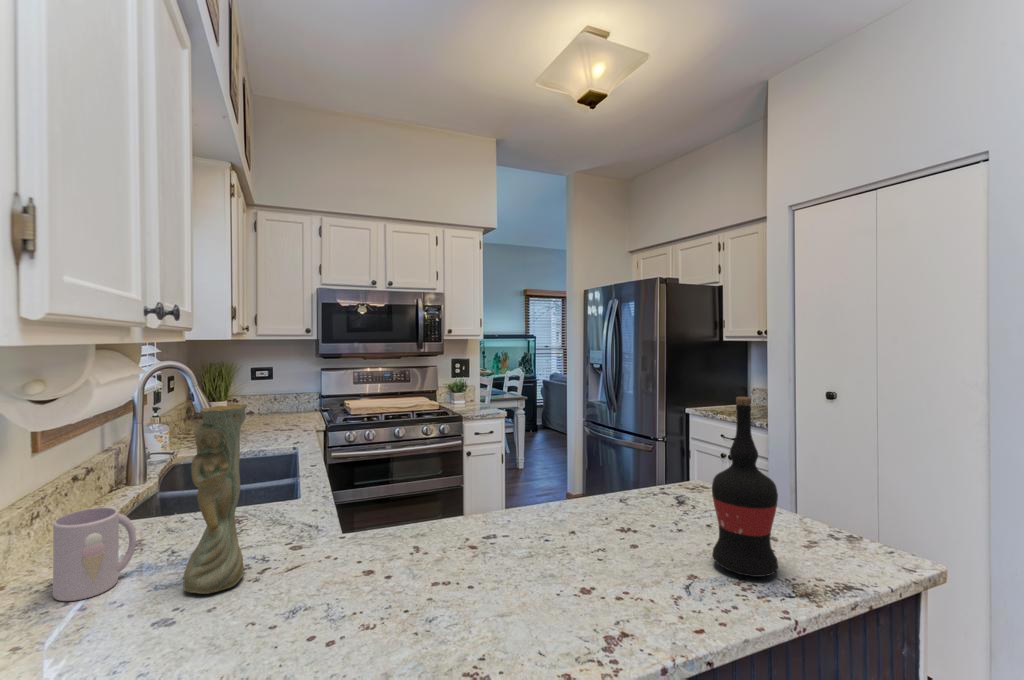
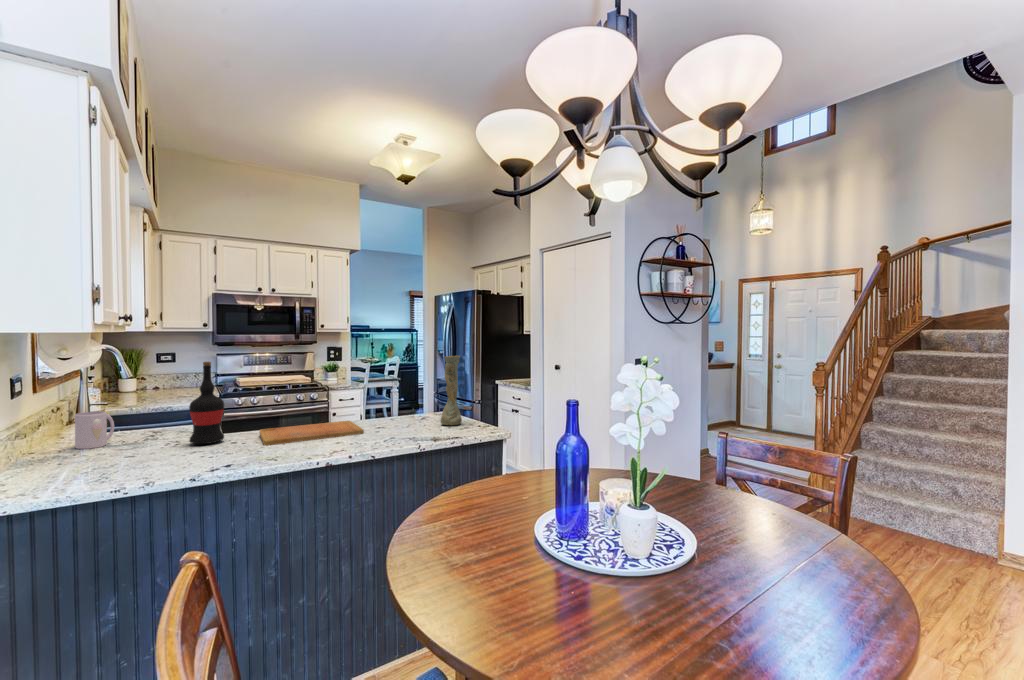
wine bottle: present [712,397,778,577] -> present [189,361,224,444]
vase: present [183,404,247,594] -> present [440,356,462,425]
cutting board: none [415,529,656,644] -> present [260,421,364,446]

